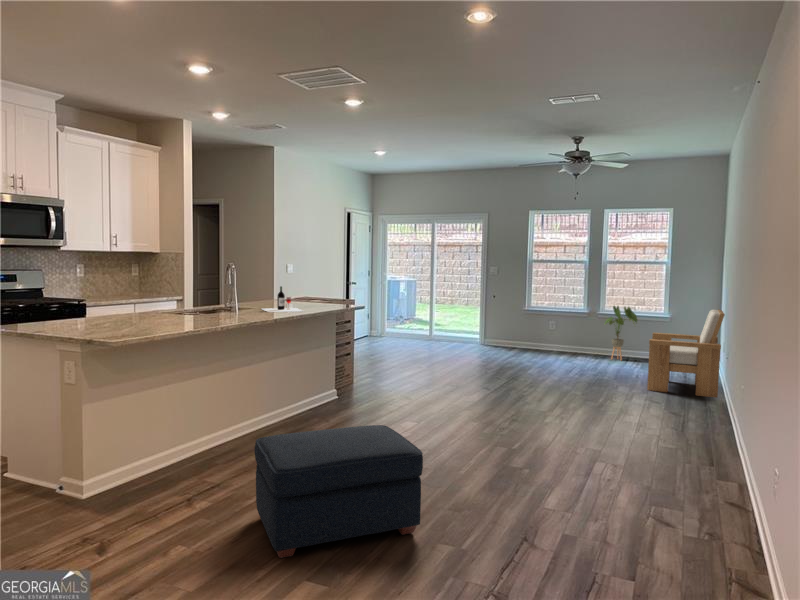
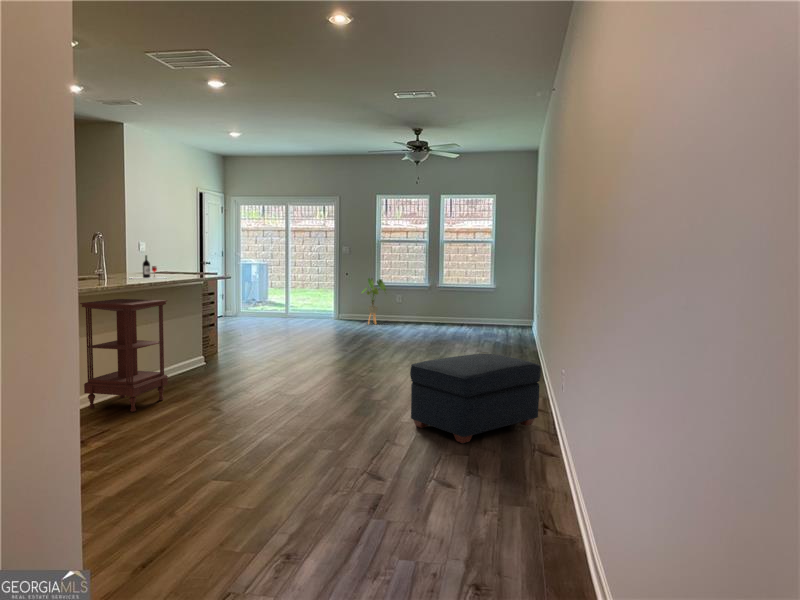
house plant: present [605,306,637,360] -> present [362,278,386,324]
armchair: present [647,310,725,398] -> none [479,278,537,349]
side table: none [210,335,295,457] -> present [80,299,168,412]
ottoman: present [254,425,423,558] -> present [410,354,541,443]

